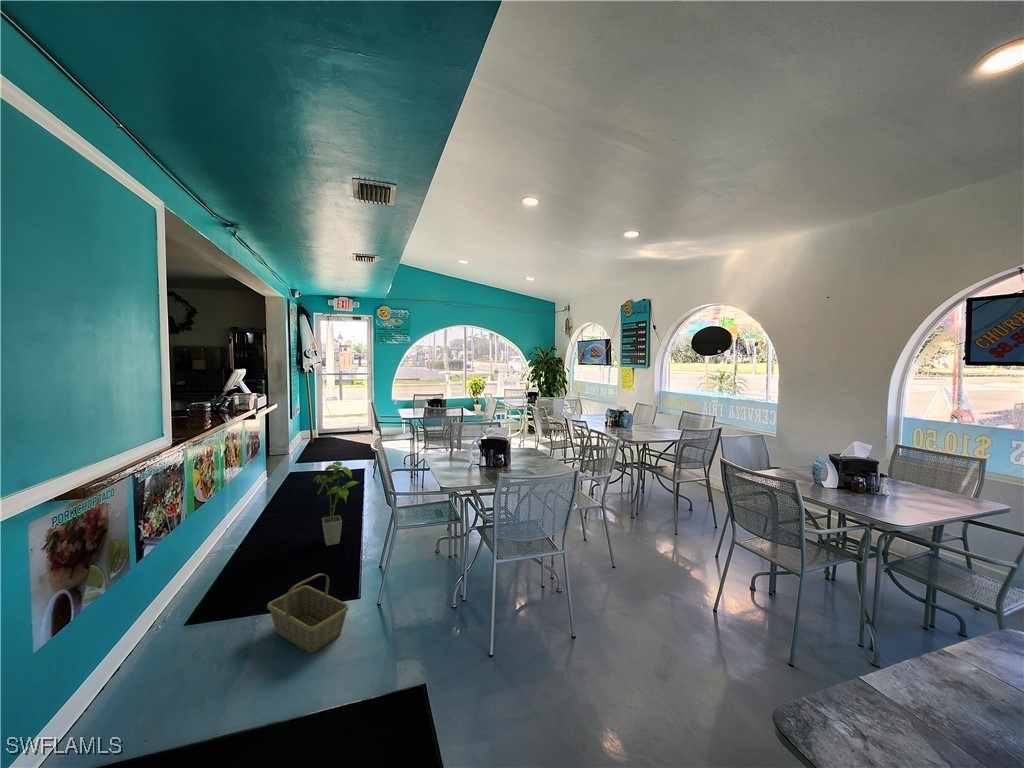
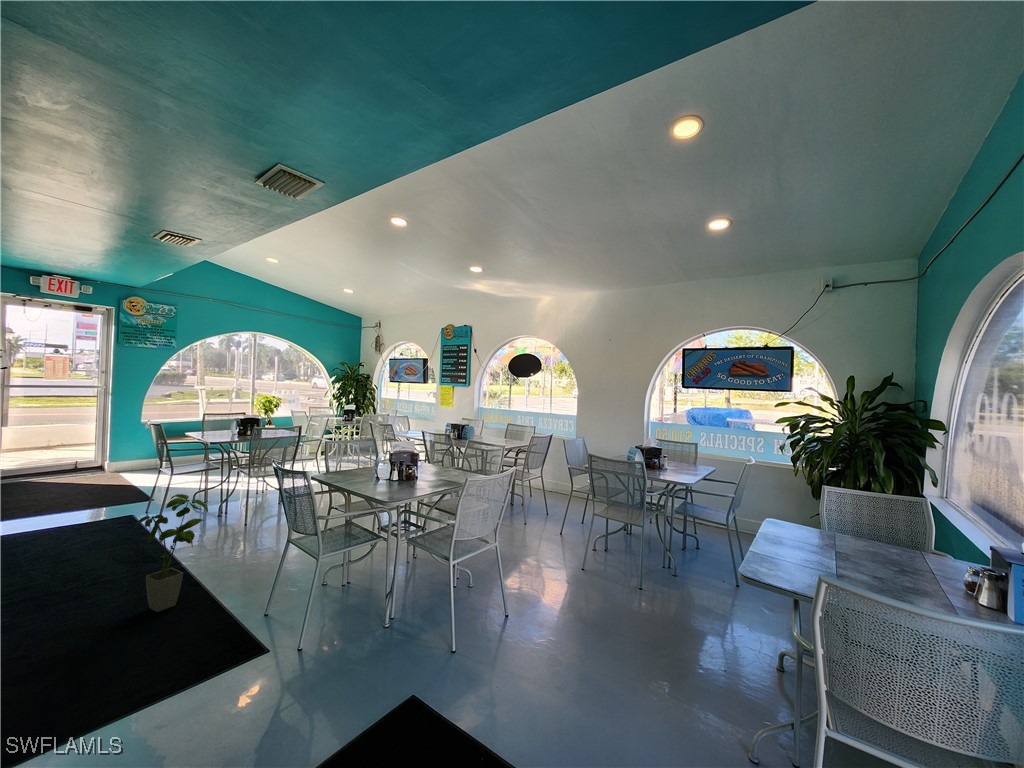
basket: present [267,573,348,653] -> none [158,628,290,731]

